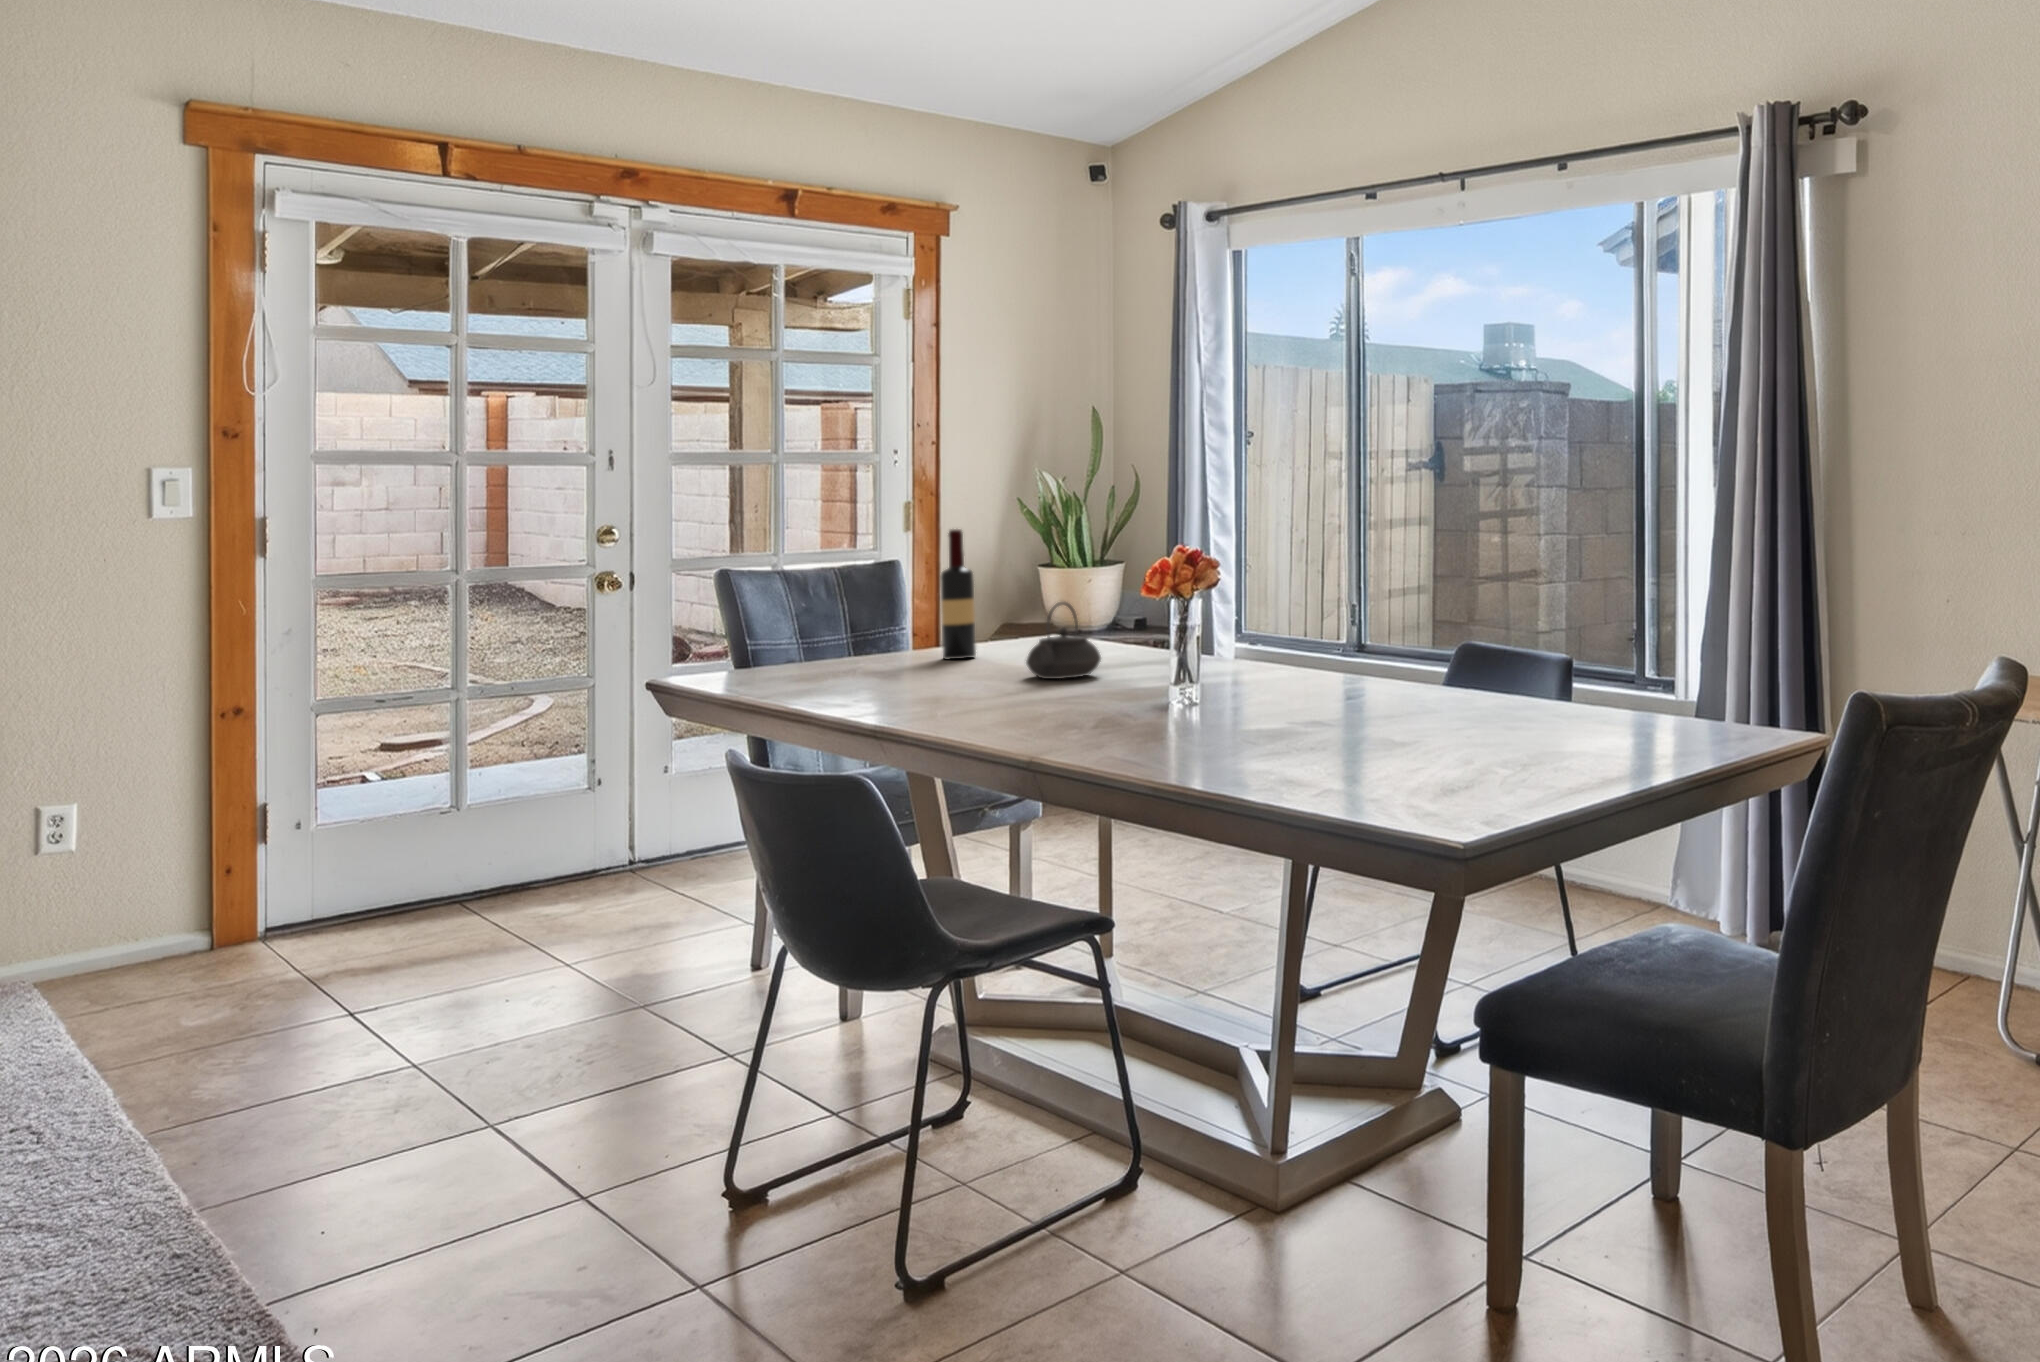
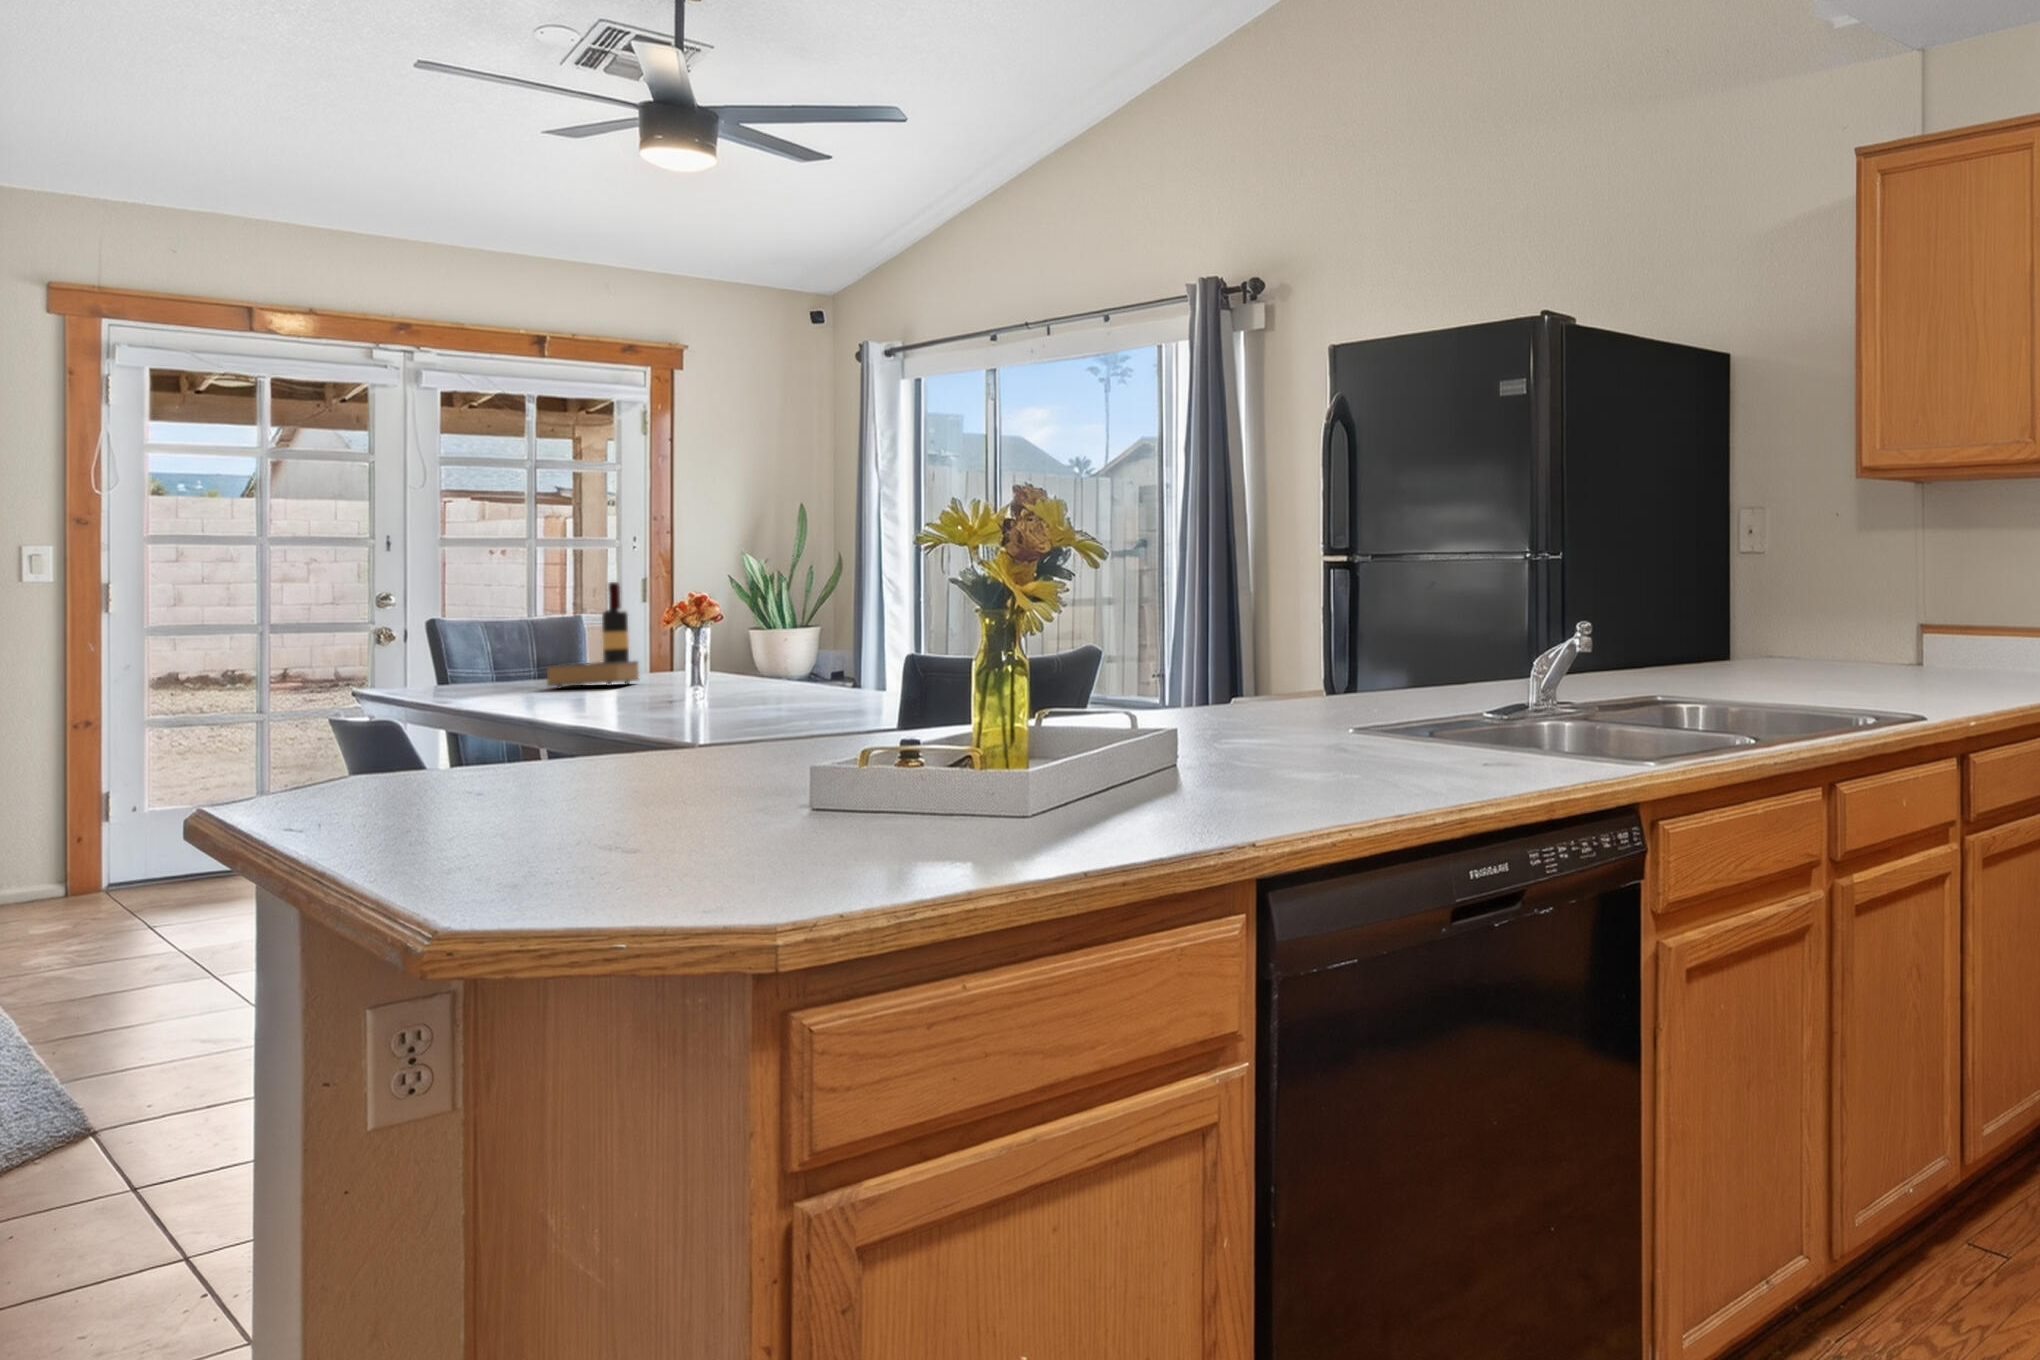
teapot: present [1026,602,1101,679] -> none [643,627,700,679]
book: none [940,659,1043,712] -> present [547,661,639,688]

